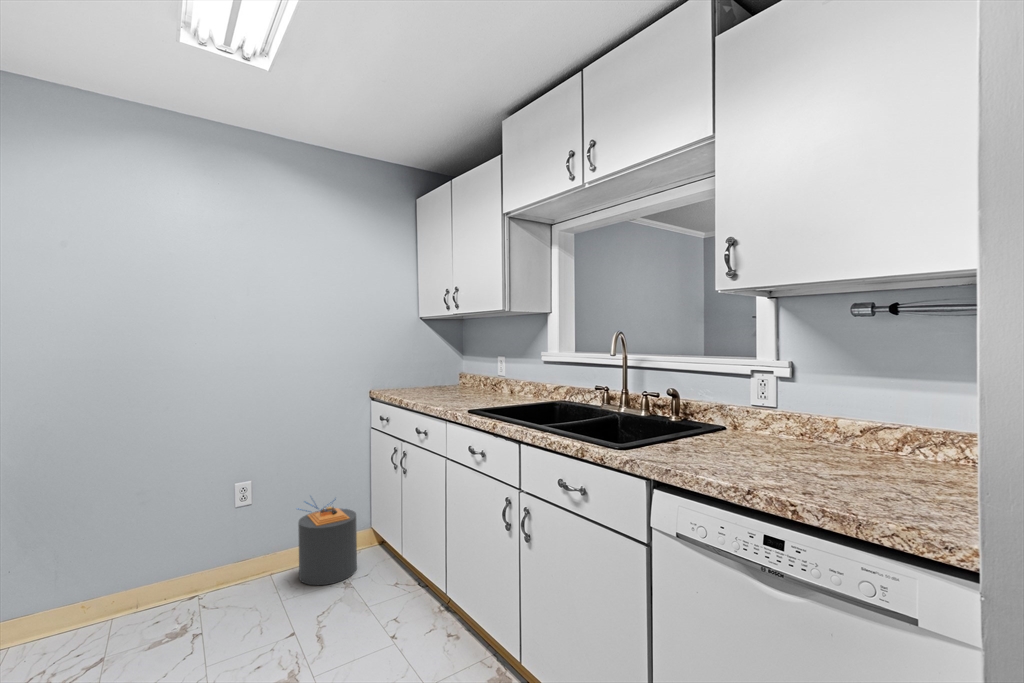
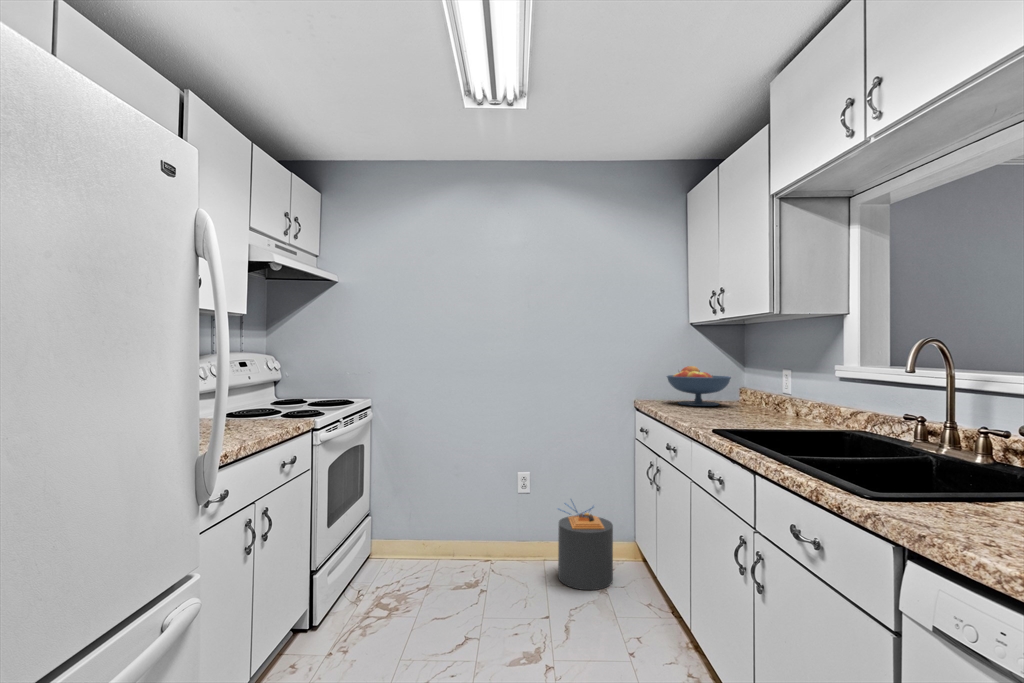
fruit bowl: none [401,355,457,391] -> present [667,366,731,406]

